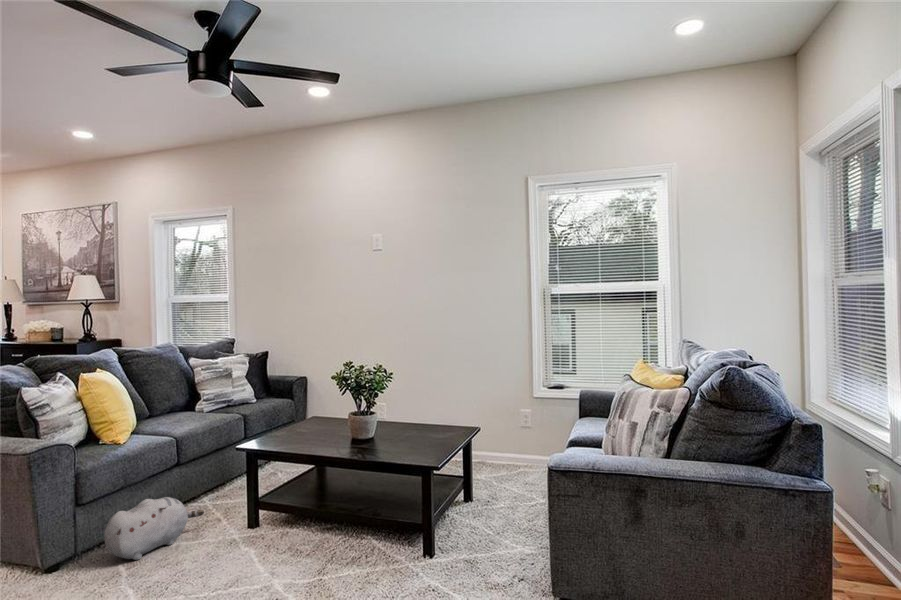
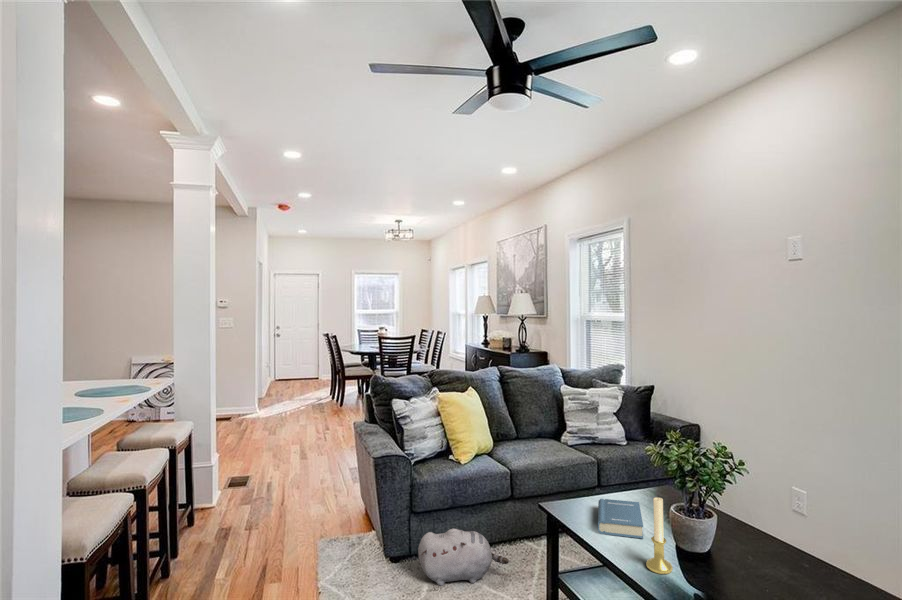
candle holder: none [355,400,372,450] -> present [646,497,673,574]
hardback book: none [291,422,338,446] -> present [598,499,643,538]

